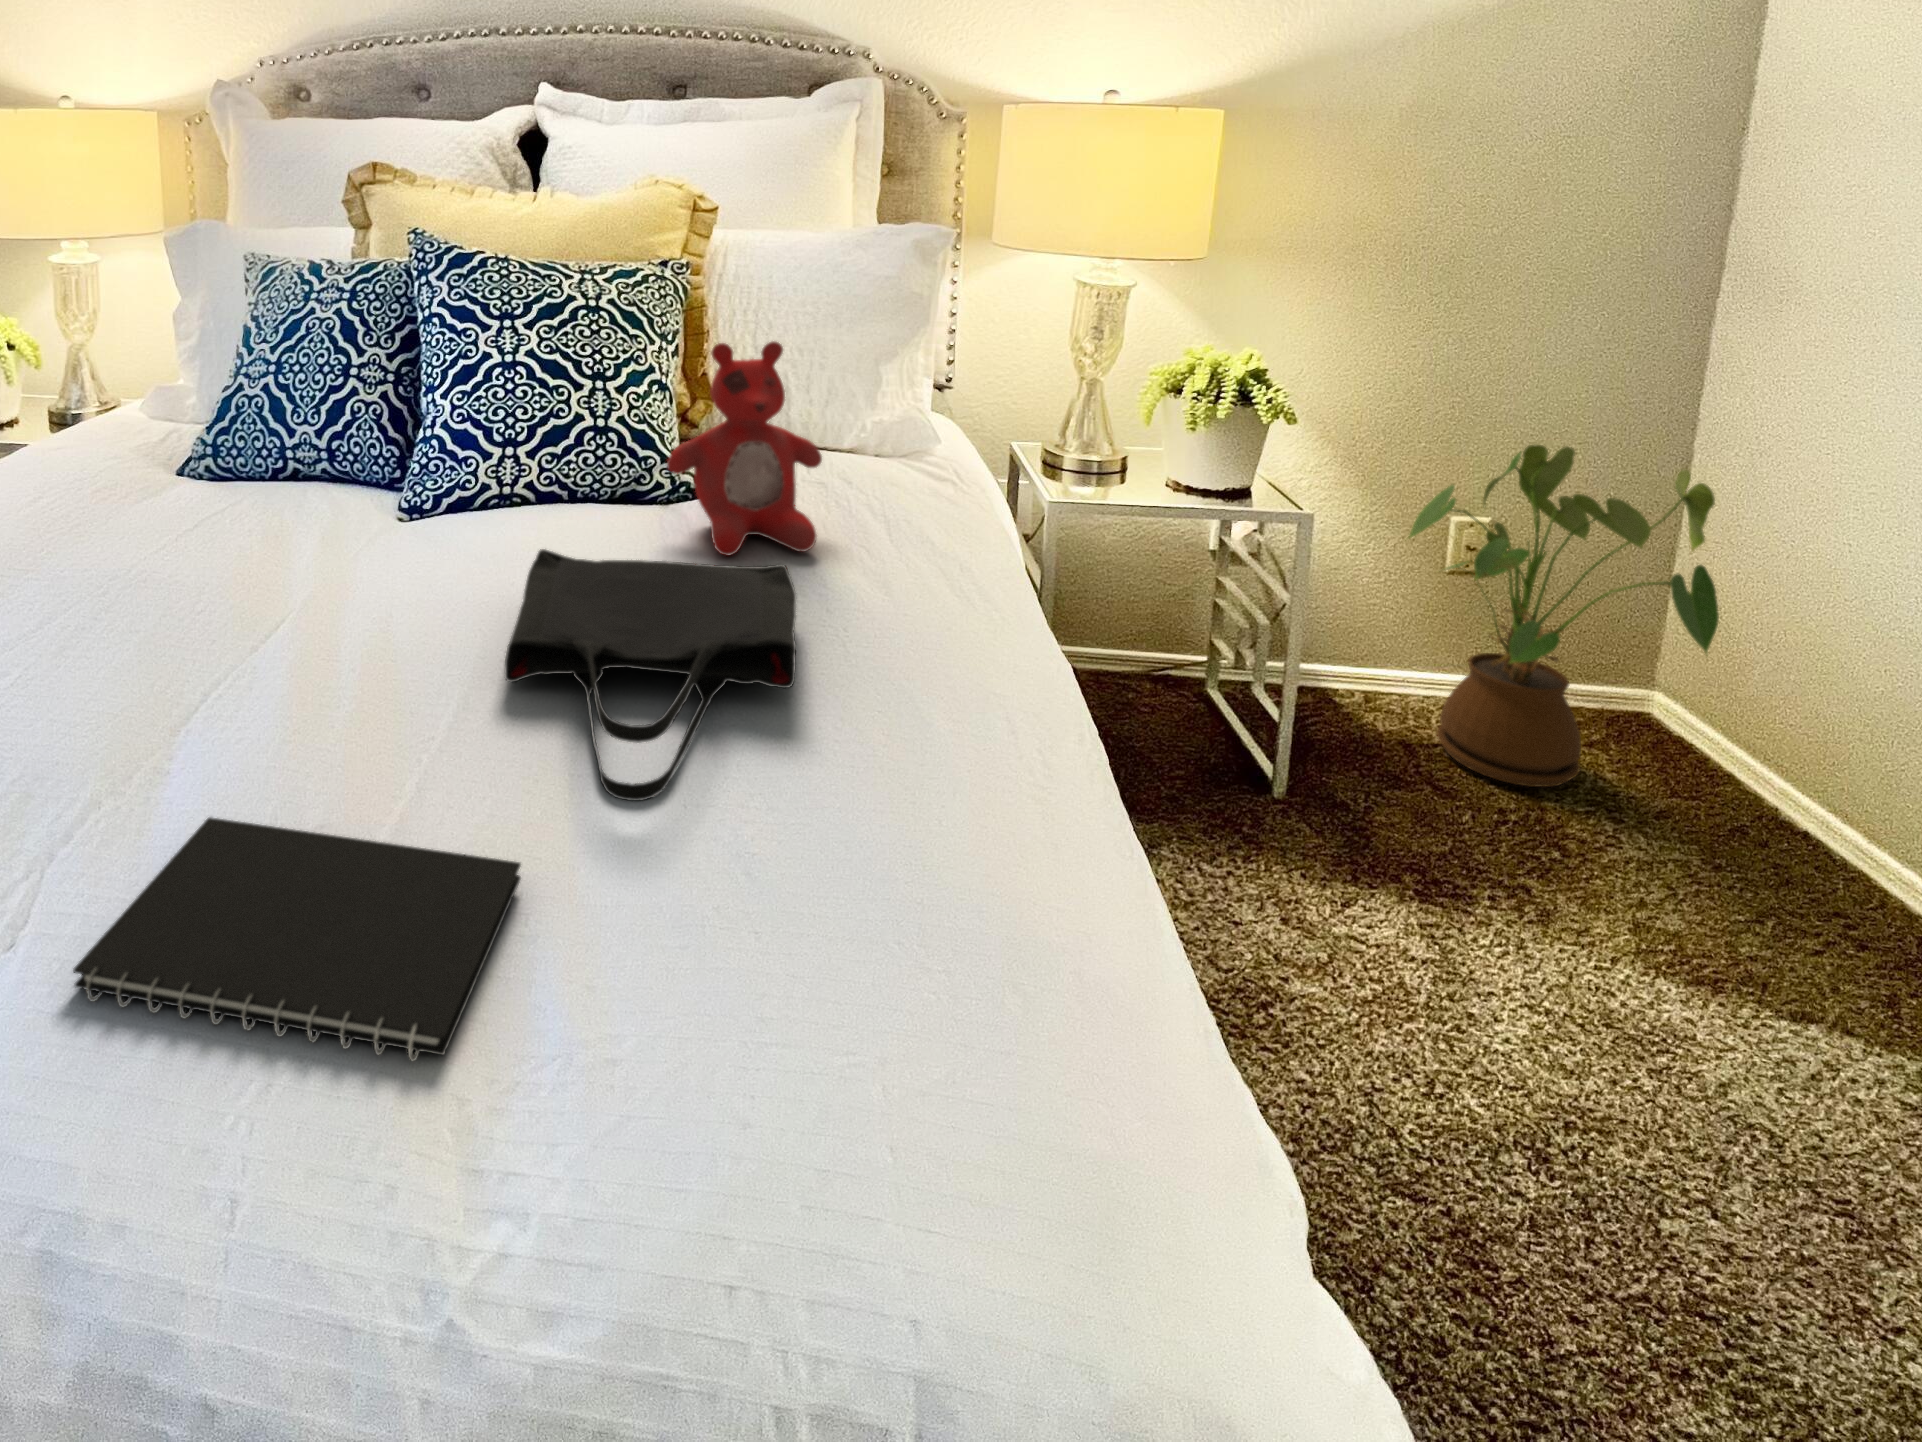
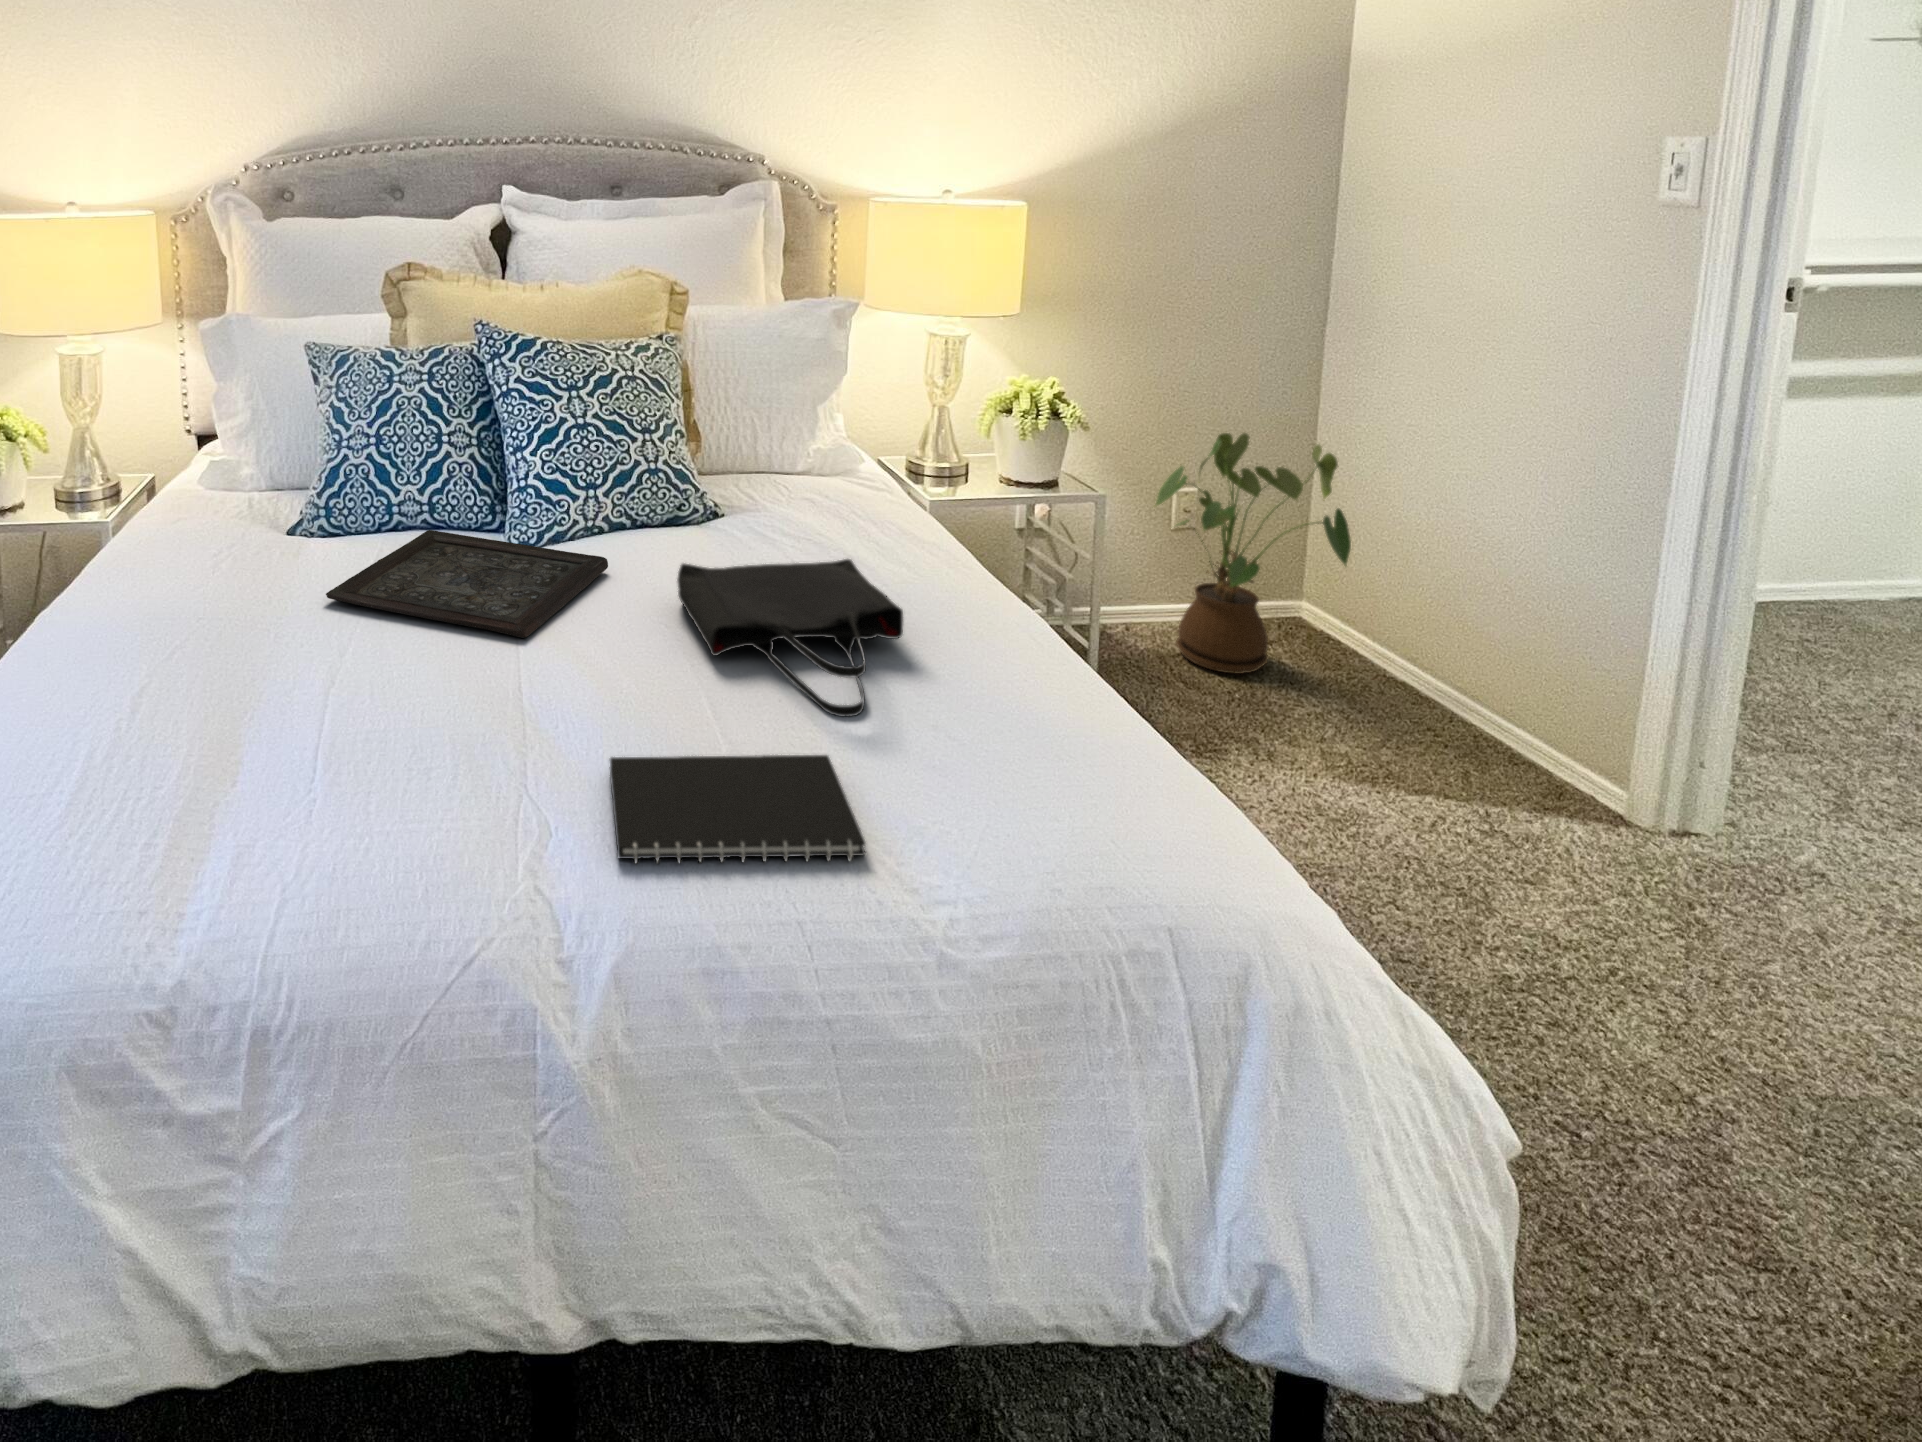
stuffed bear: present [667,341,822,555] -> none [721,398,838,558]
tray: none [116,481,488,627] -> present [326,530,608,638]

